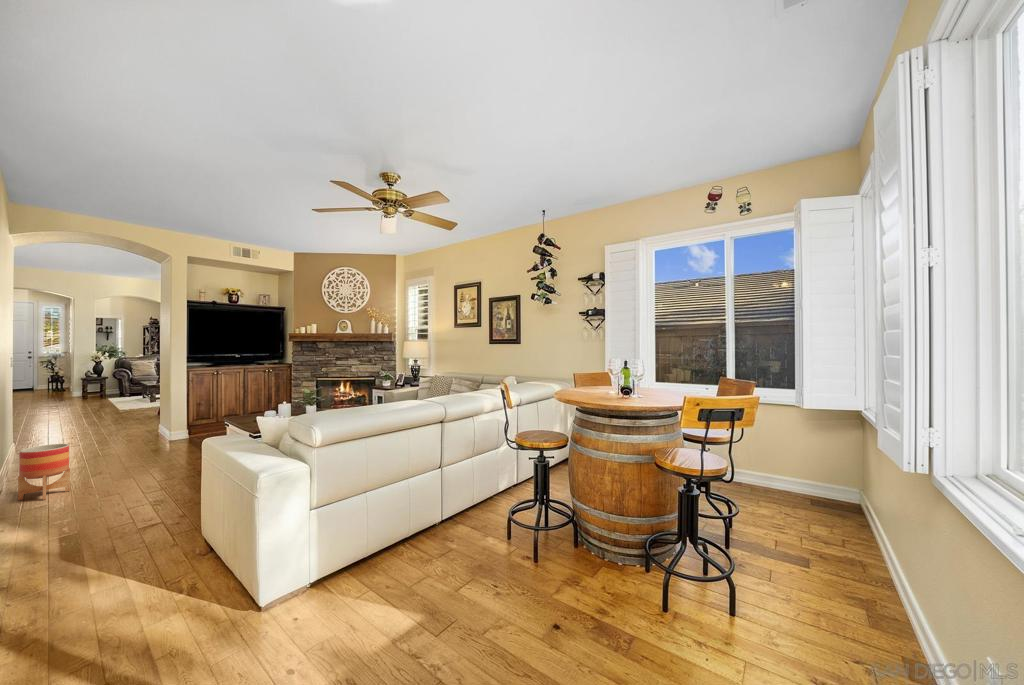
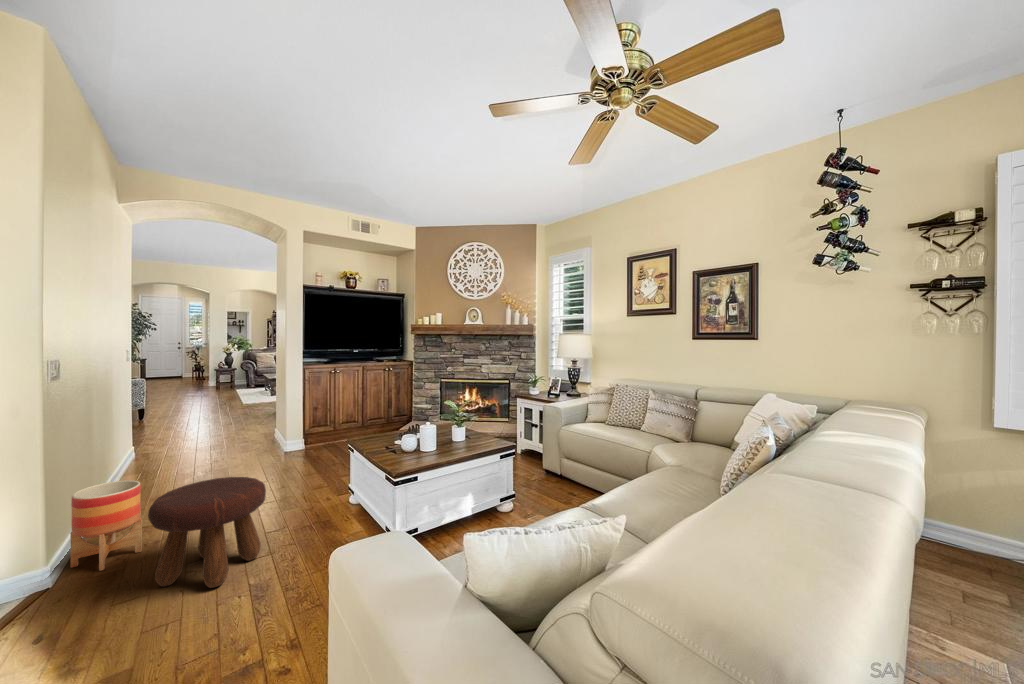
footstool: none [86,437,168,501] -> present [148,477,266,588]

